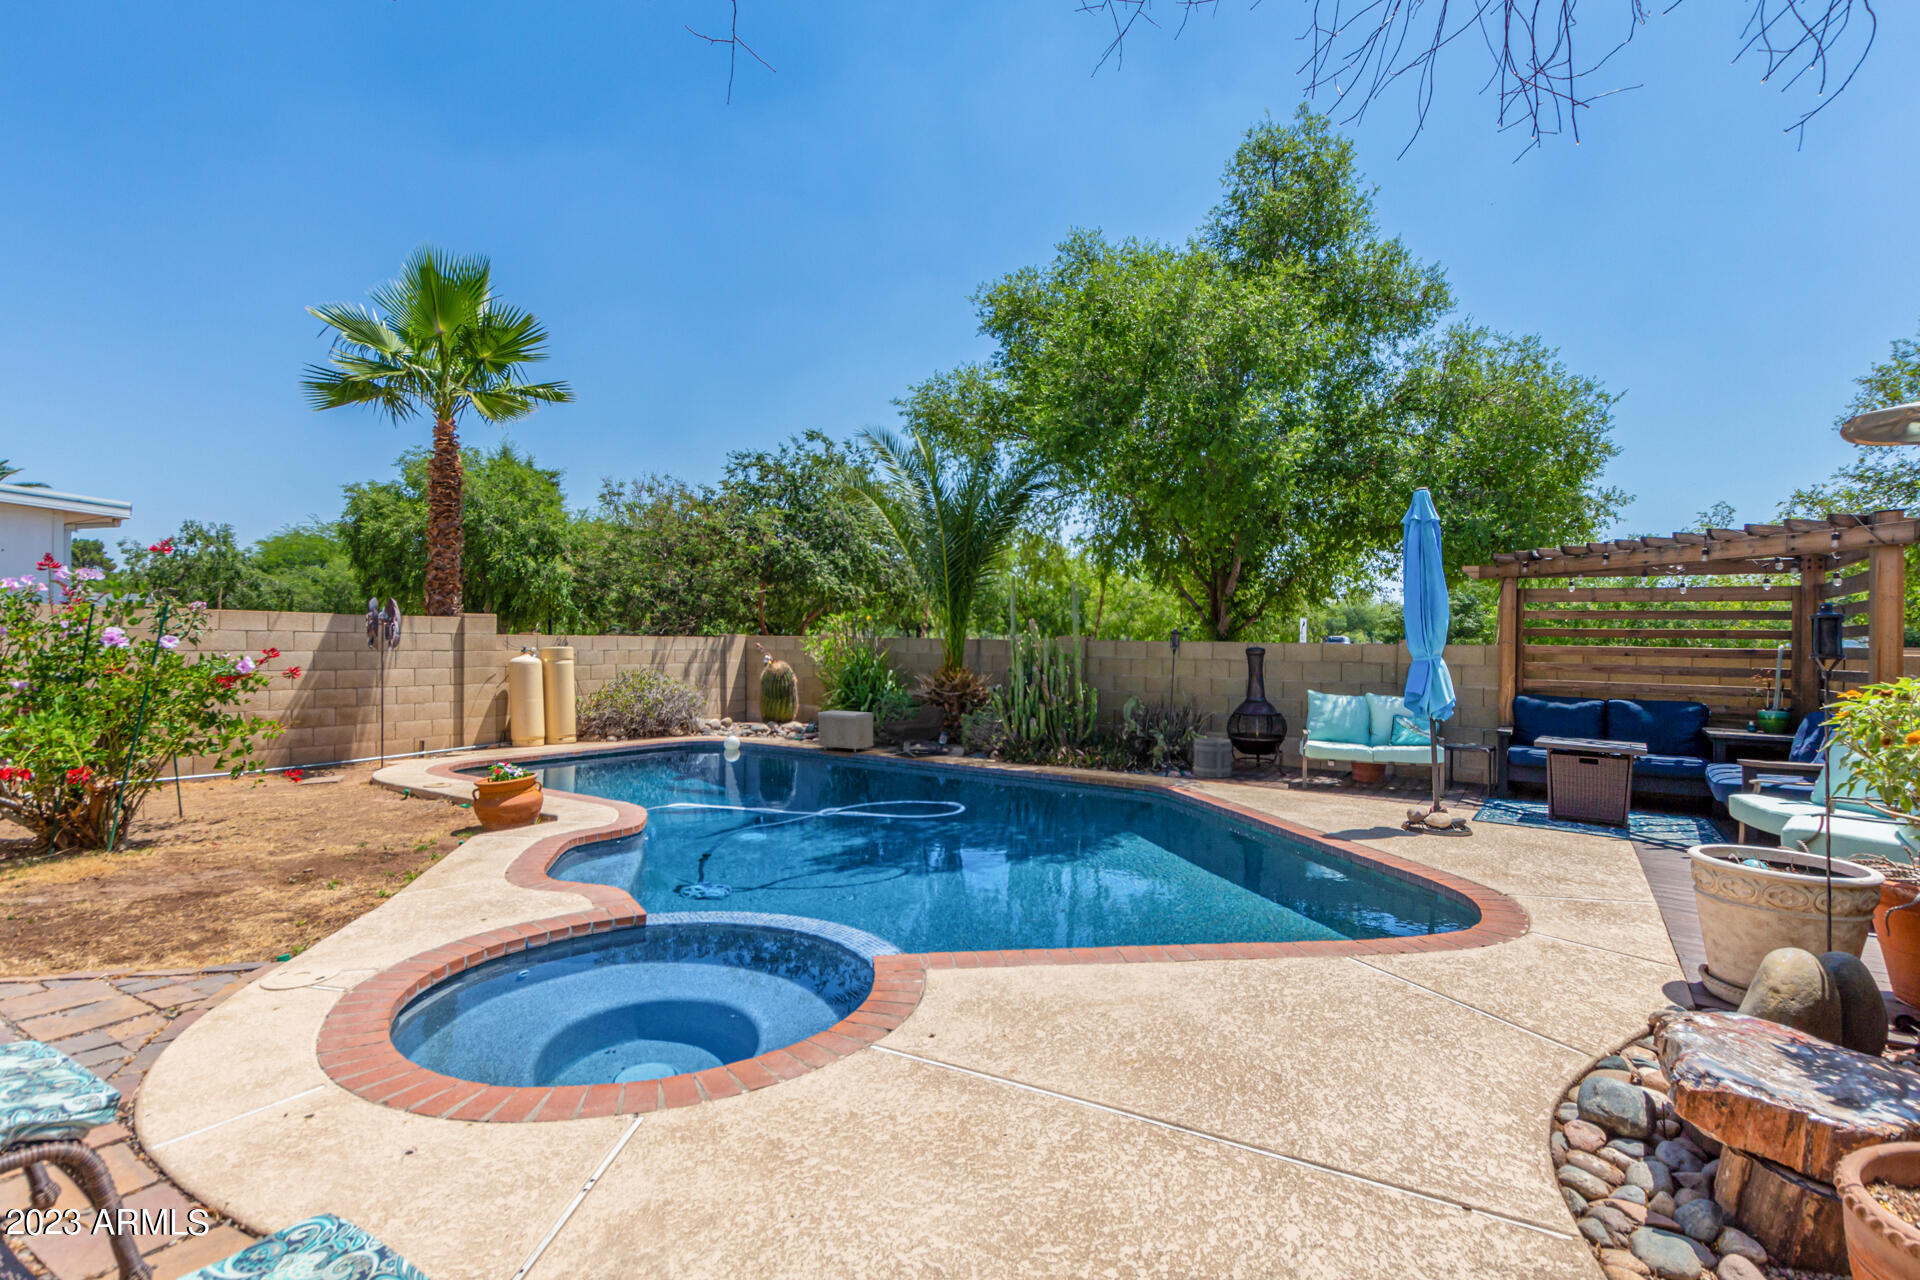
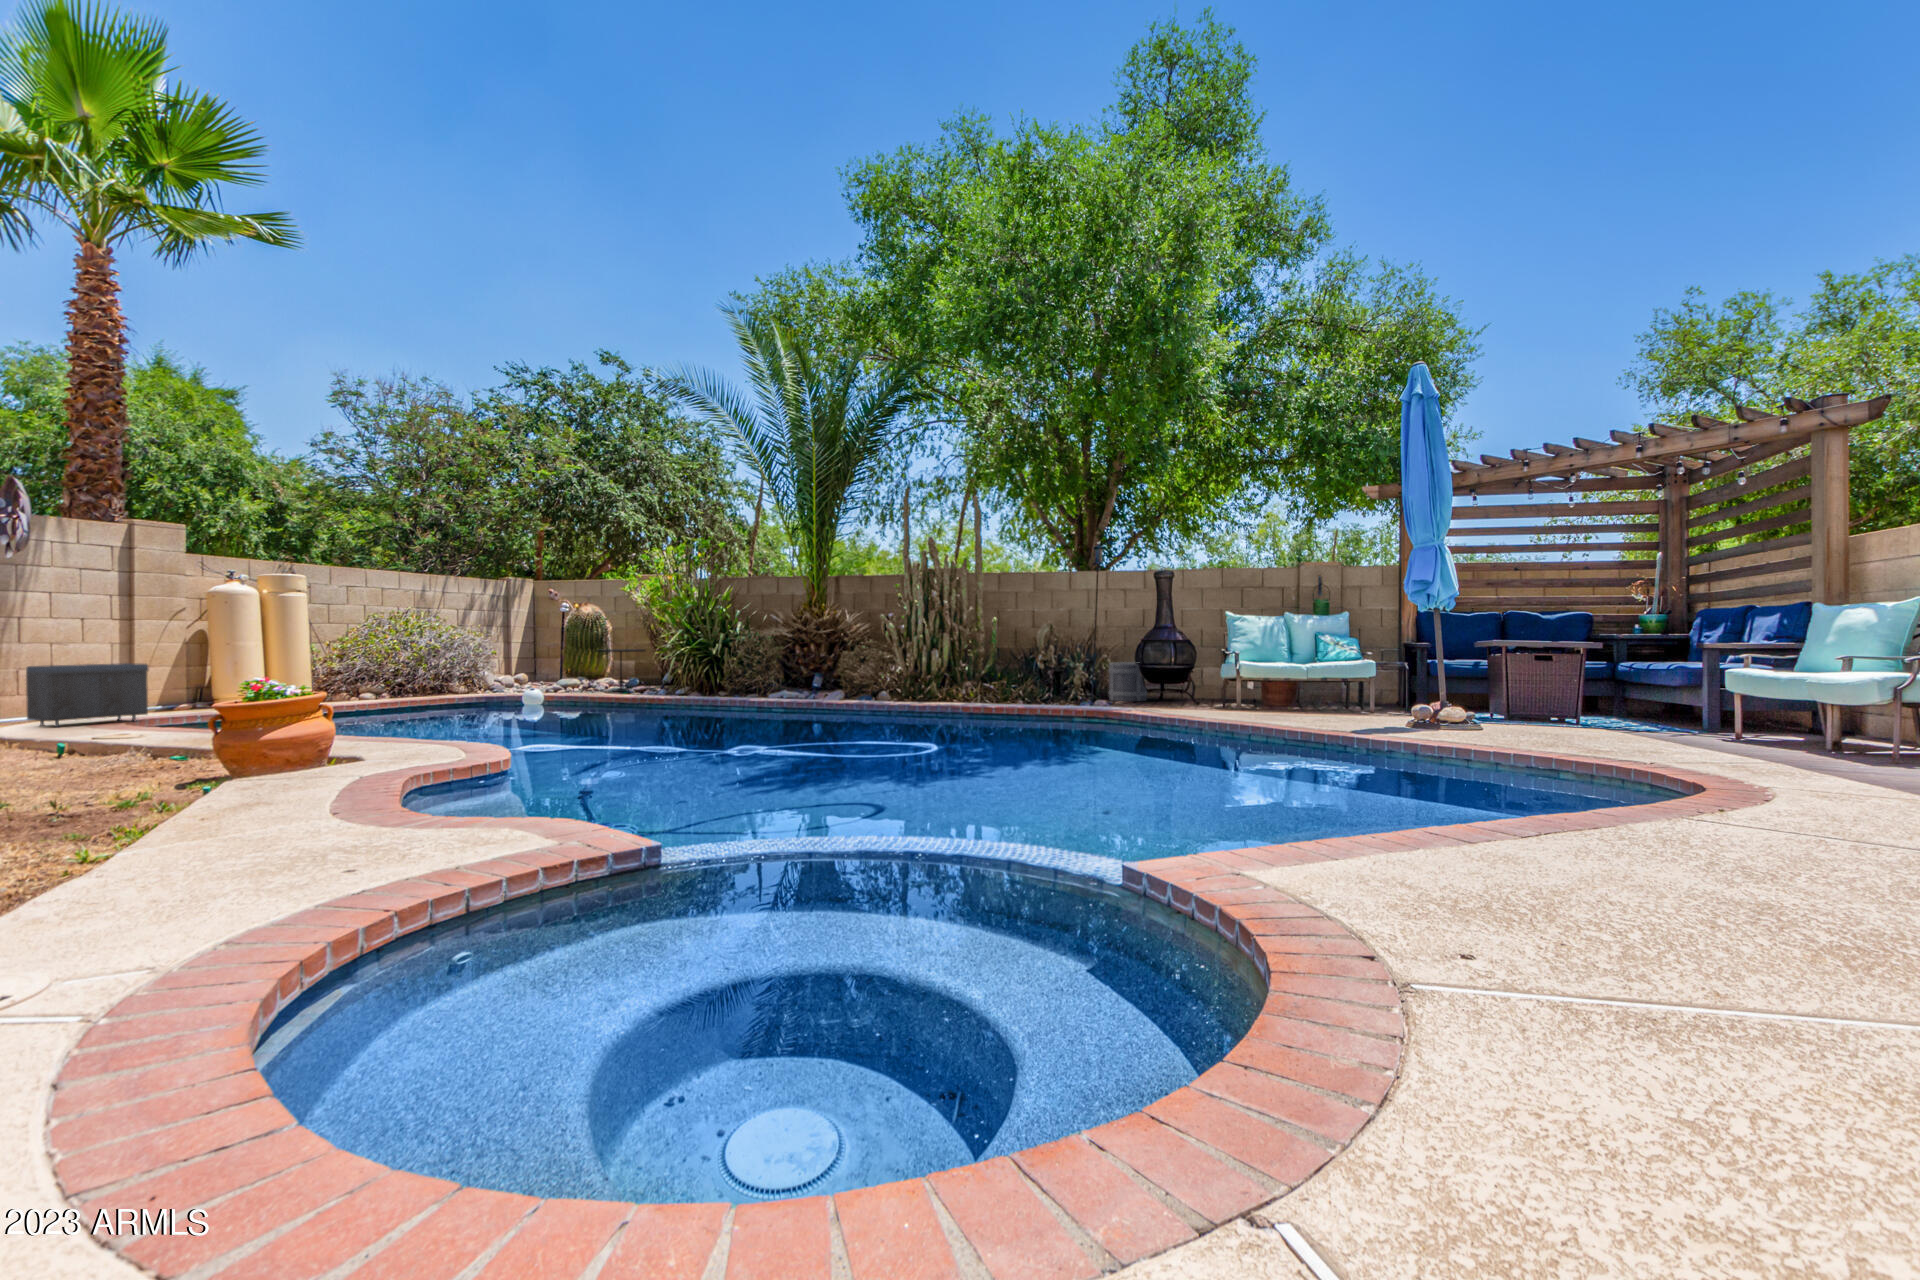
side table: none [782,698,822,735] -> present [596,649,645,692]
lounge chair: present [883,705,945,757] -> none [744,644,818,701]
storage bench: present [818,710,873,752] -> present [26,663,148,727]

